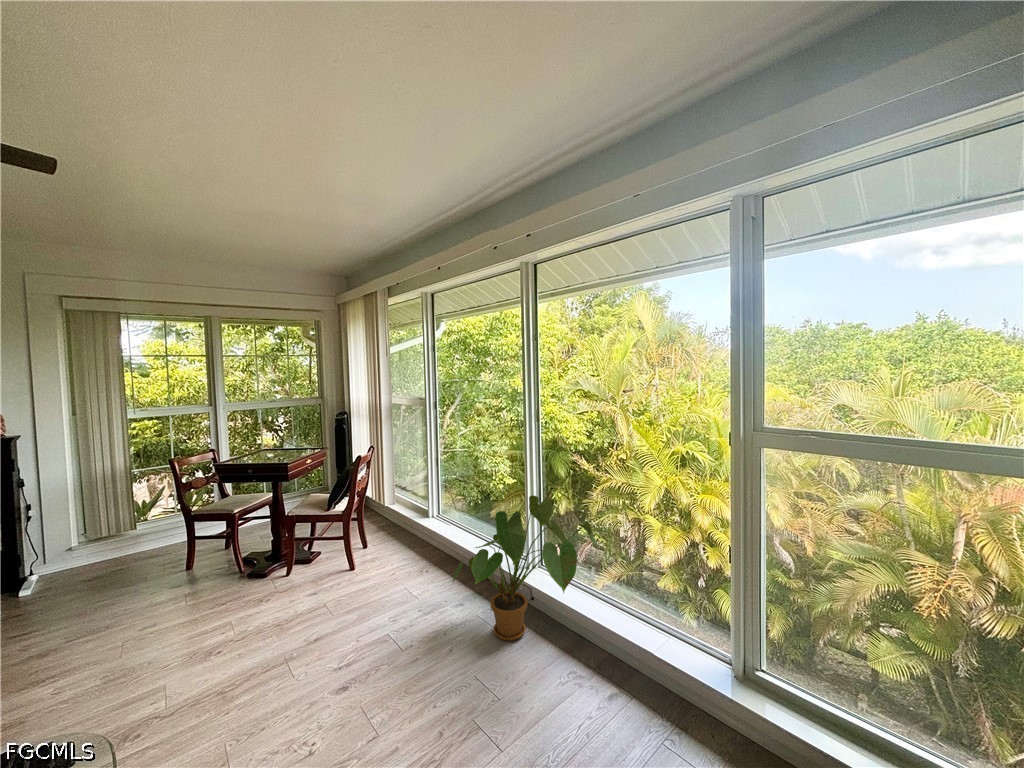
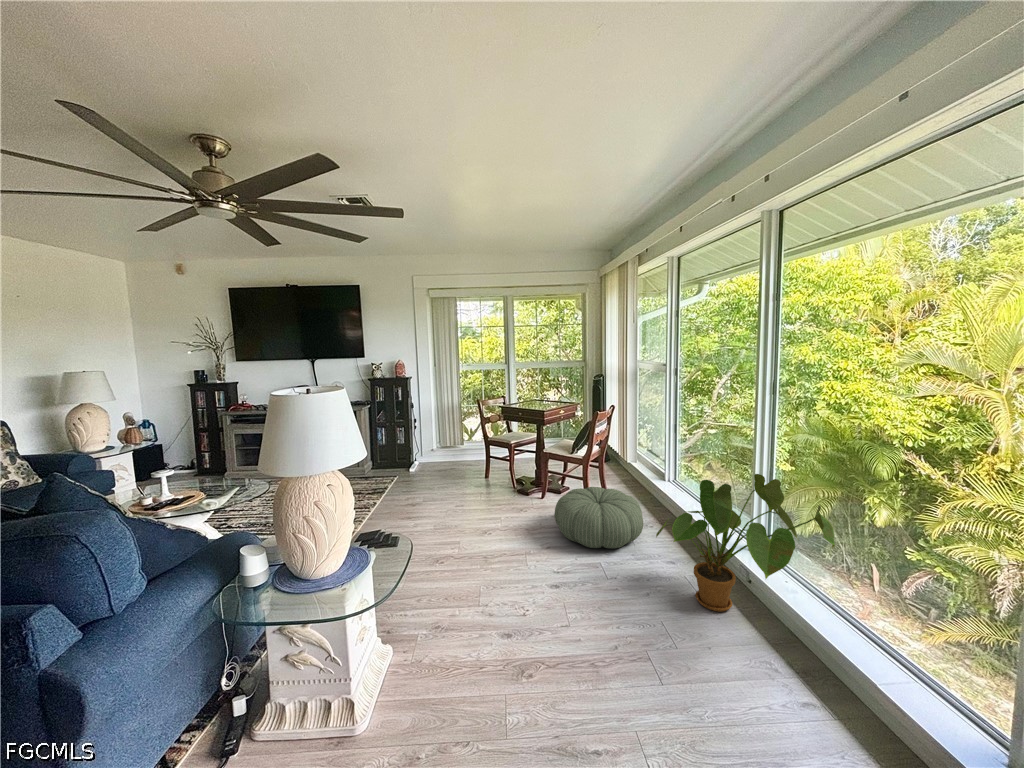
pouf: none [318,541,426,621] -> present [555,487,643,548]

